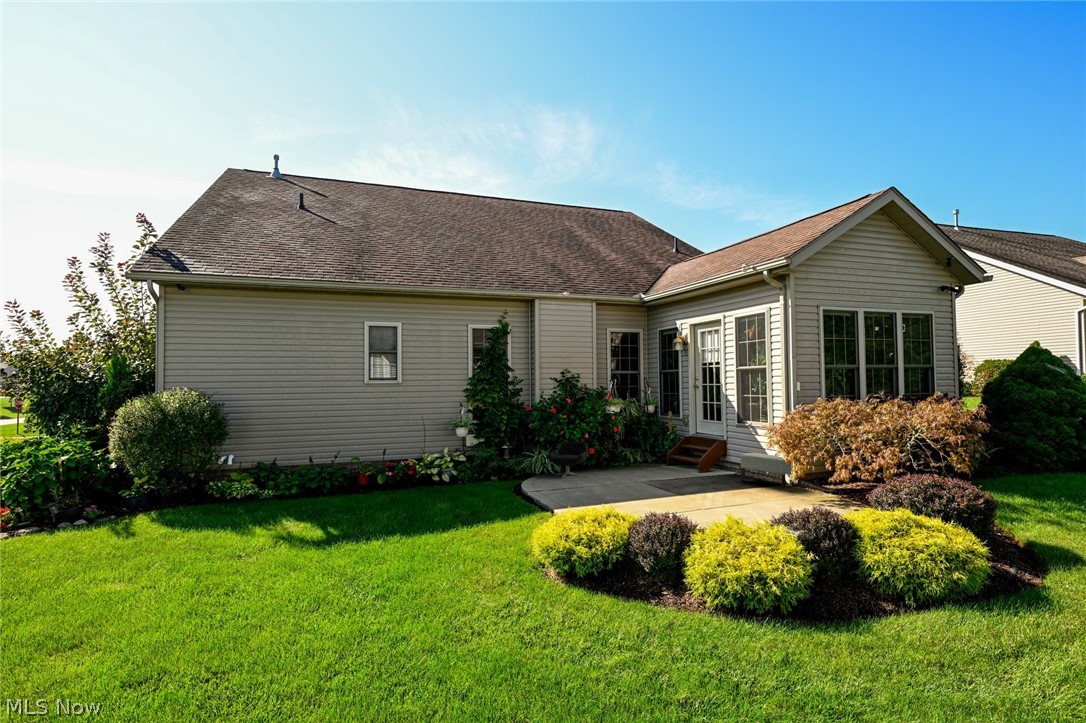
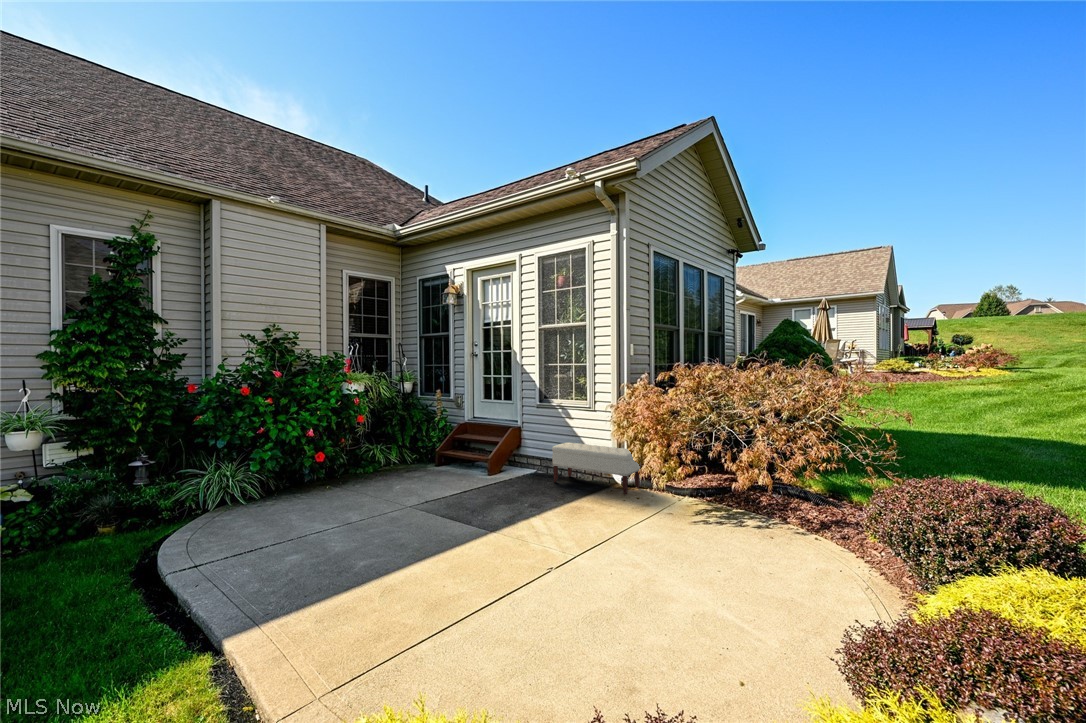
lounge chair: present [547,441,589,477] -> none [225,442,314,517]

